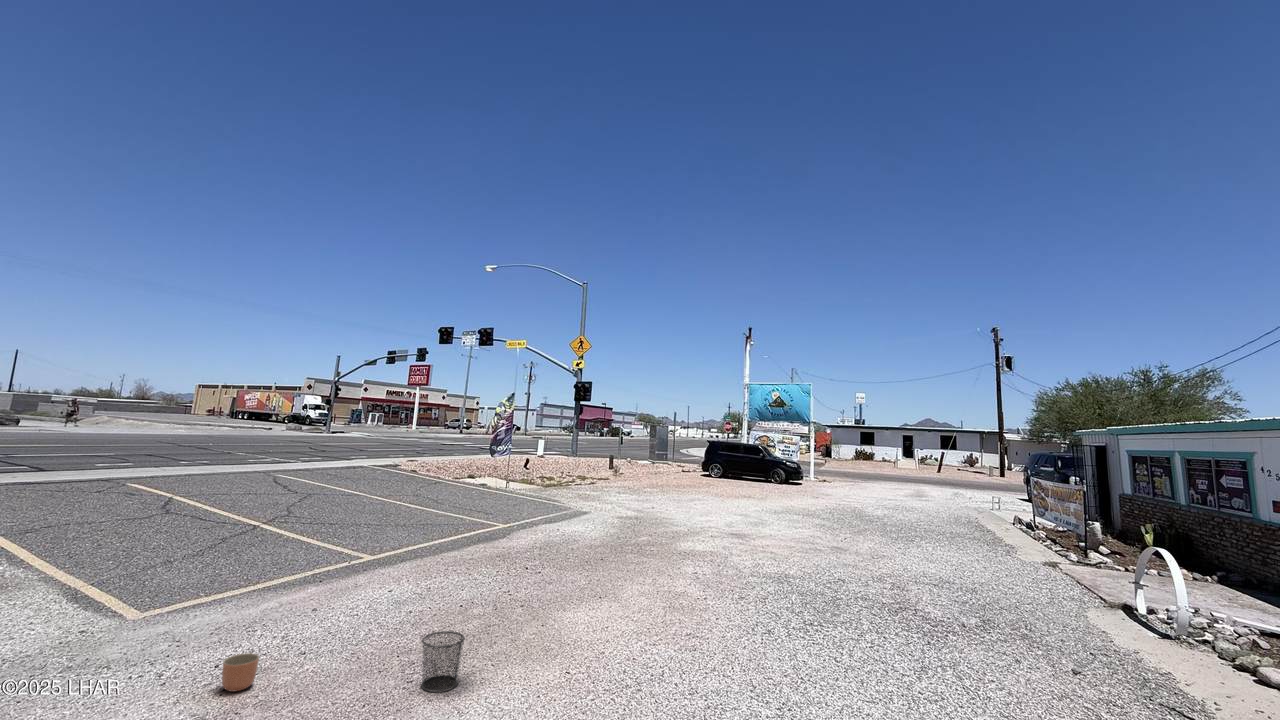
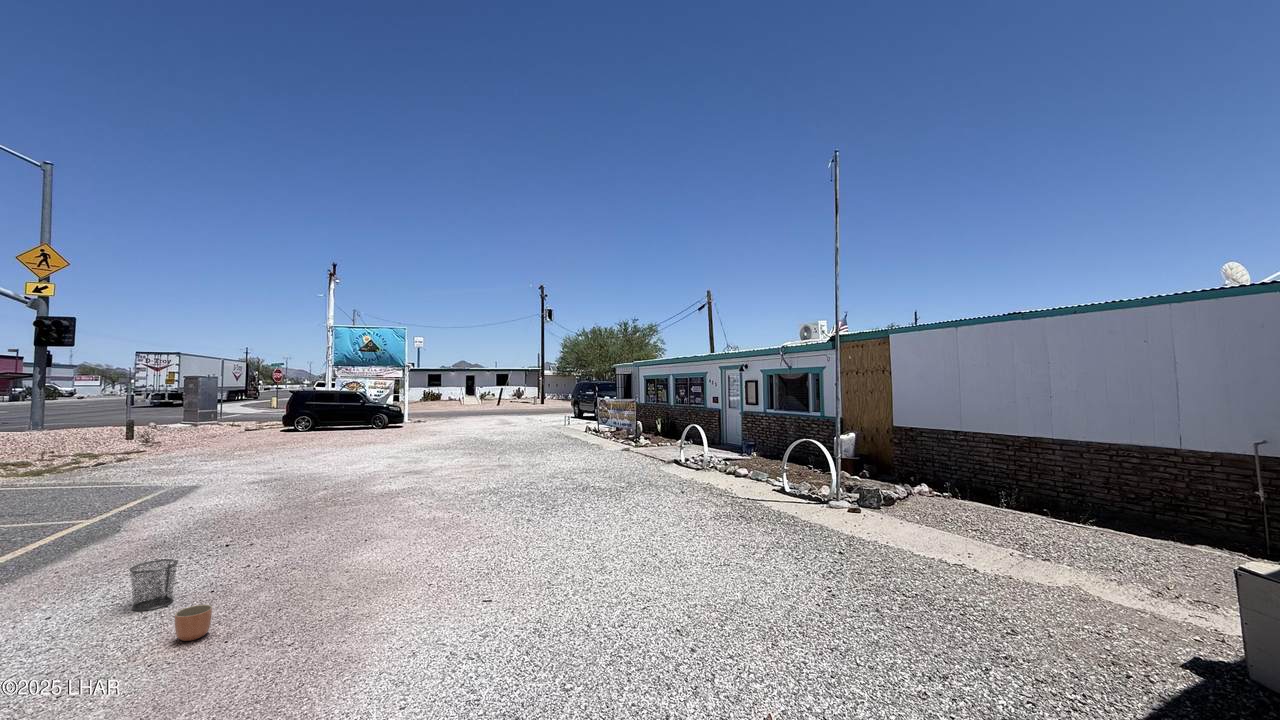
waste bin: present [421,631,465,692] -> present [130,559,178,611]

